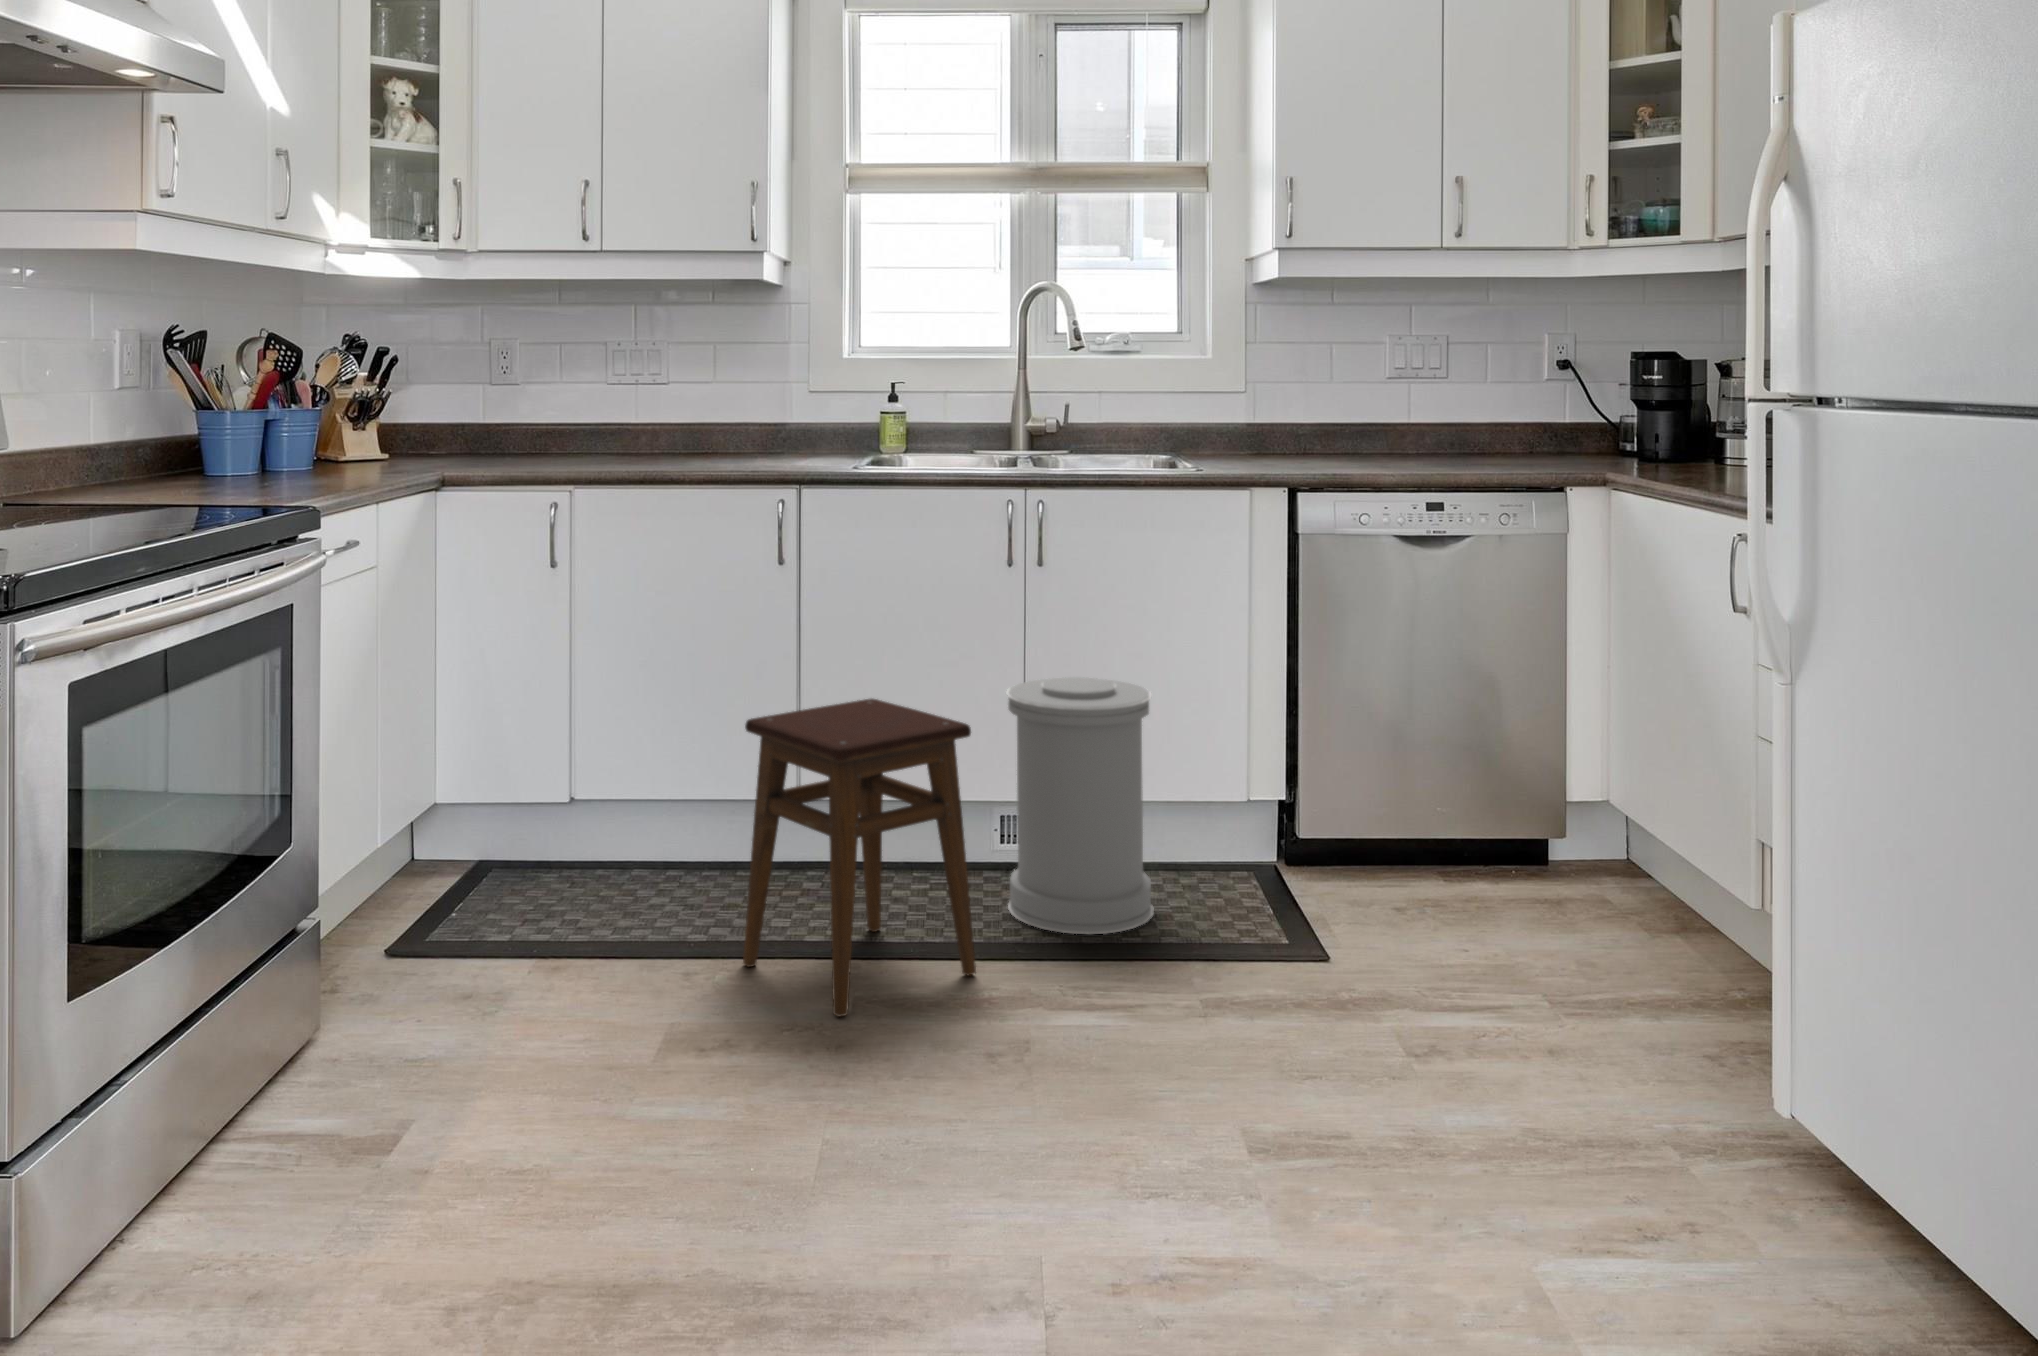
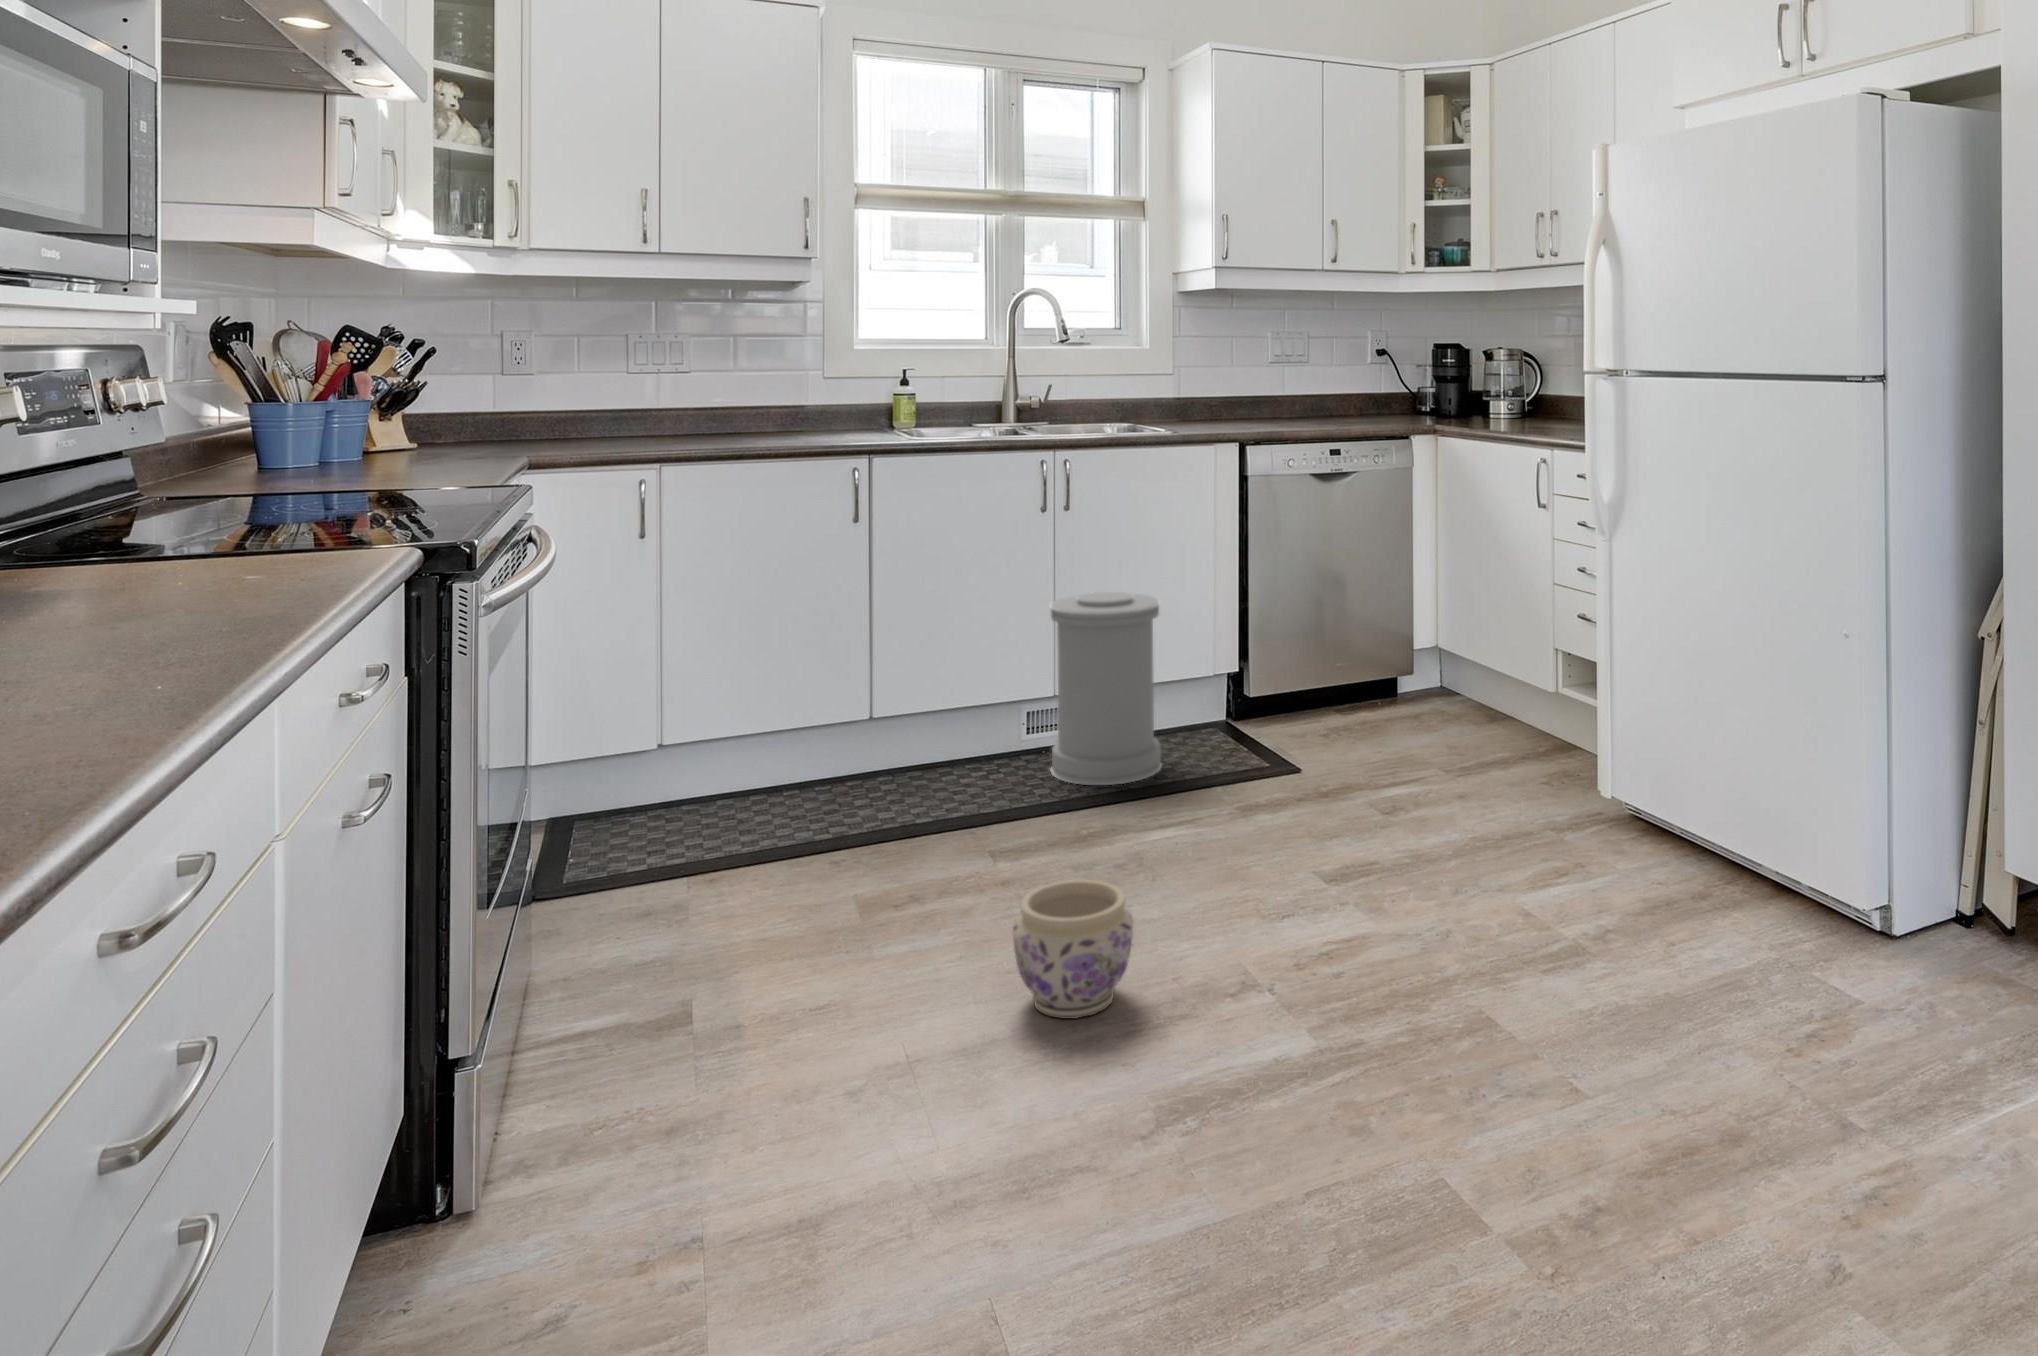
stool: present [743,699,976,1017] -> none [869,619,1060,864]
planter: none [748,1078,908,1274] -> present [1013,880,1133,1019]

